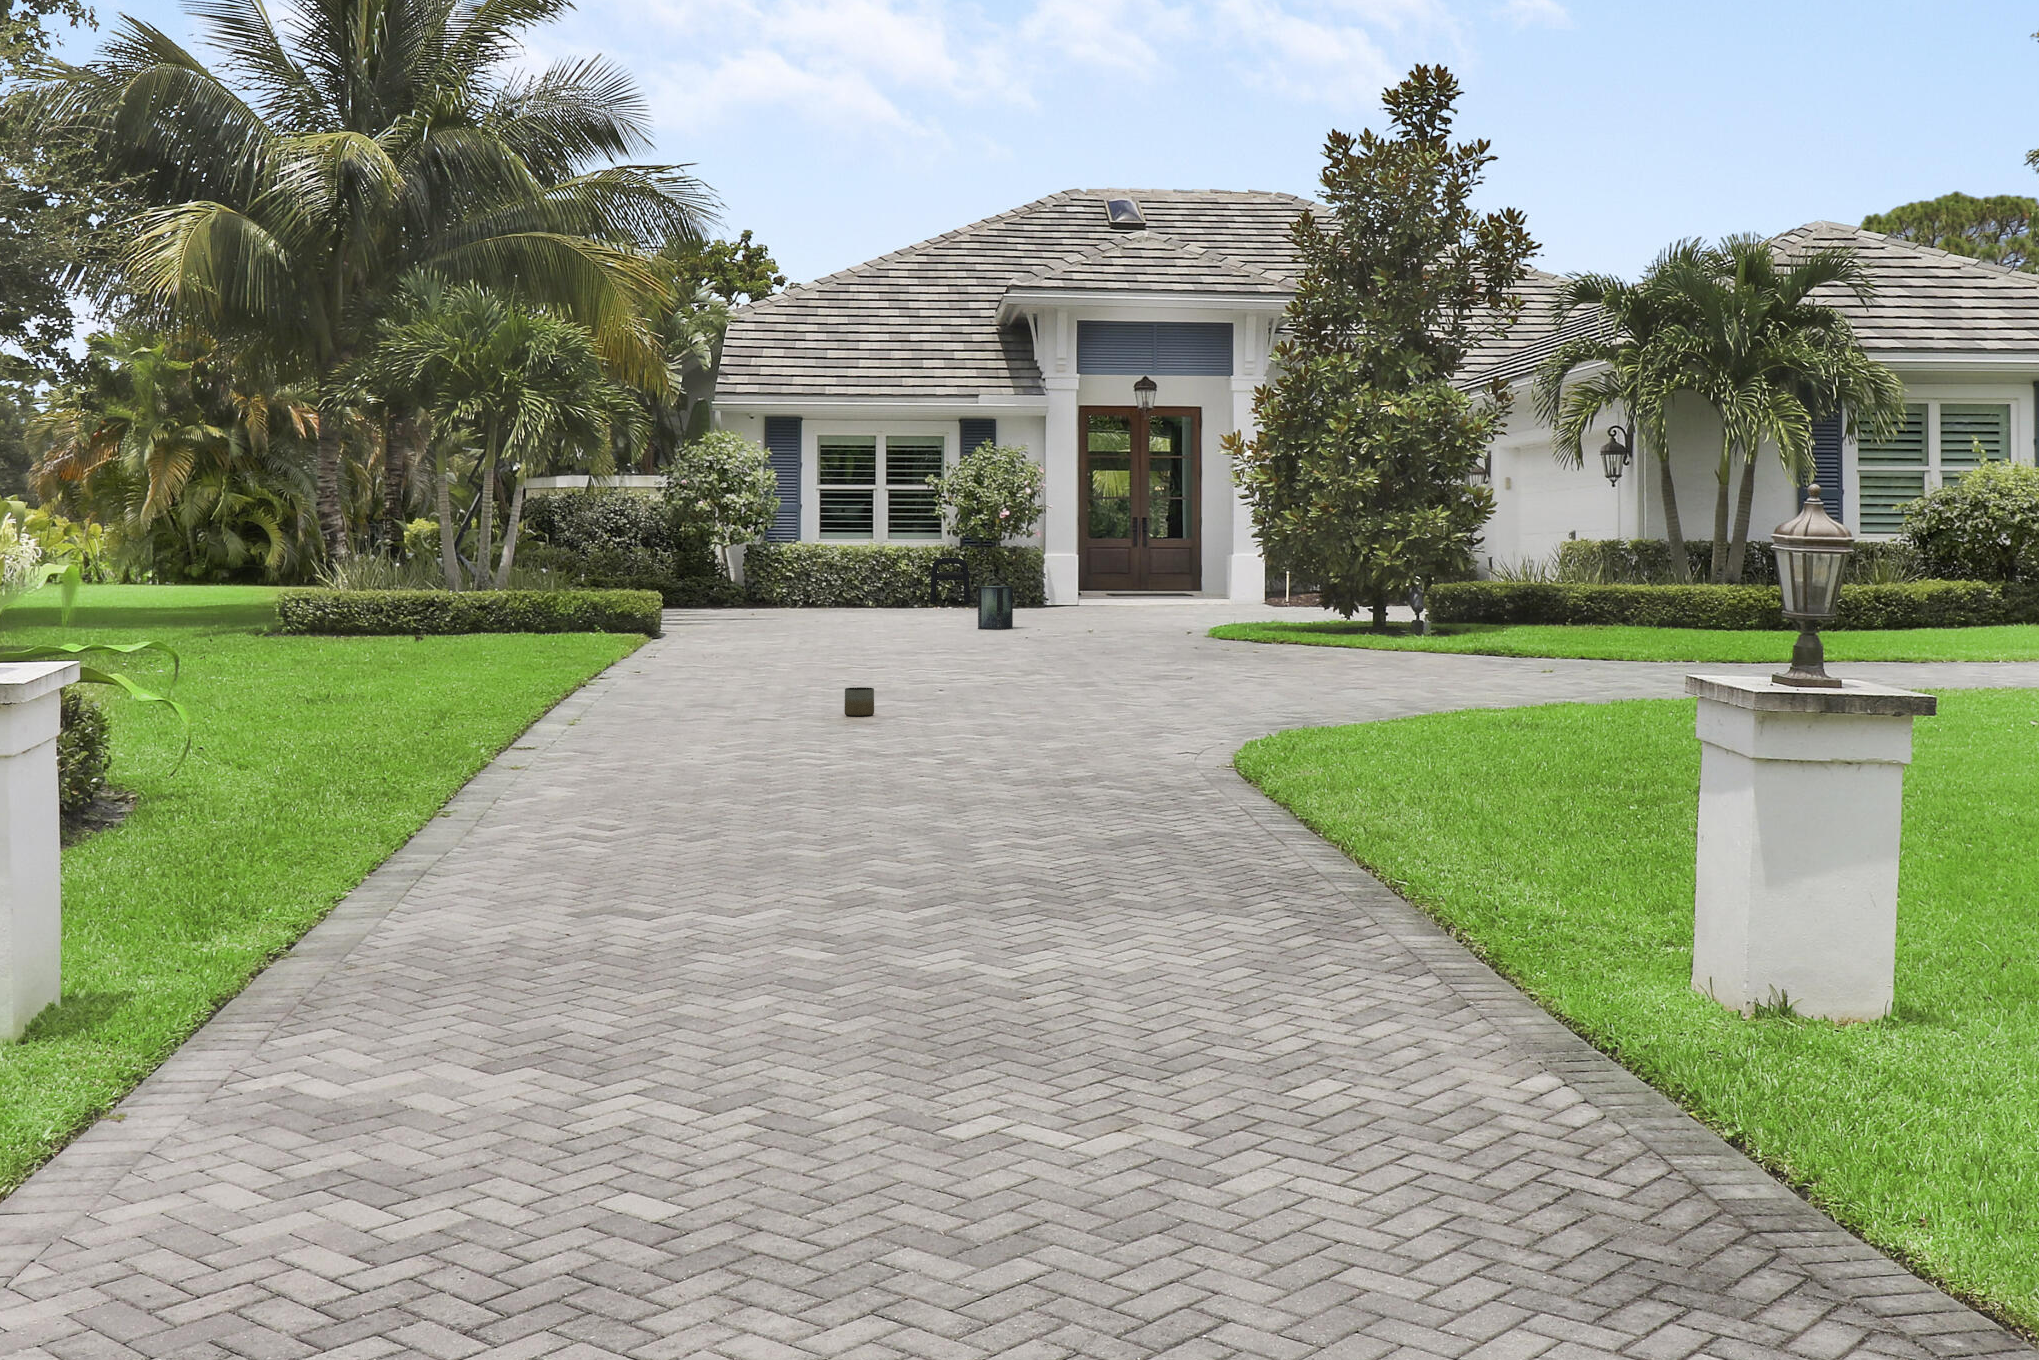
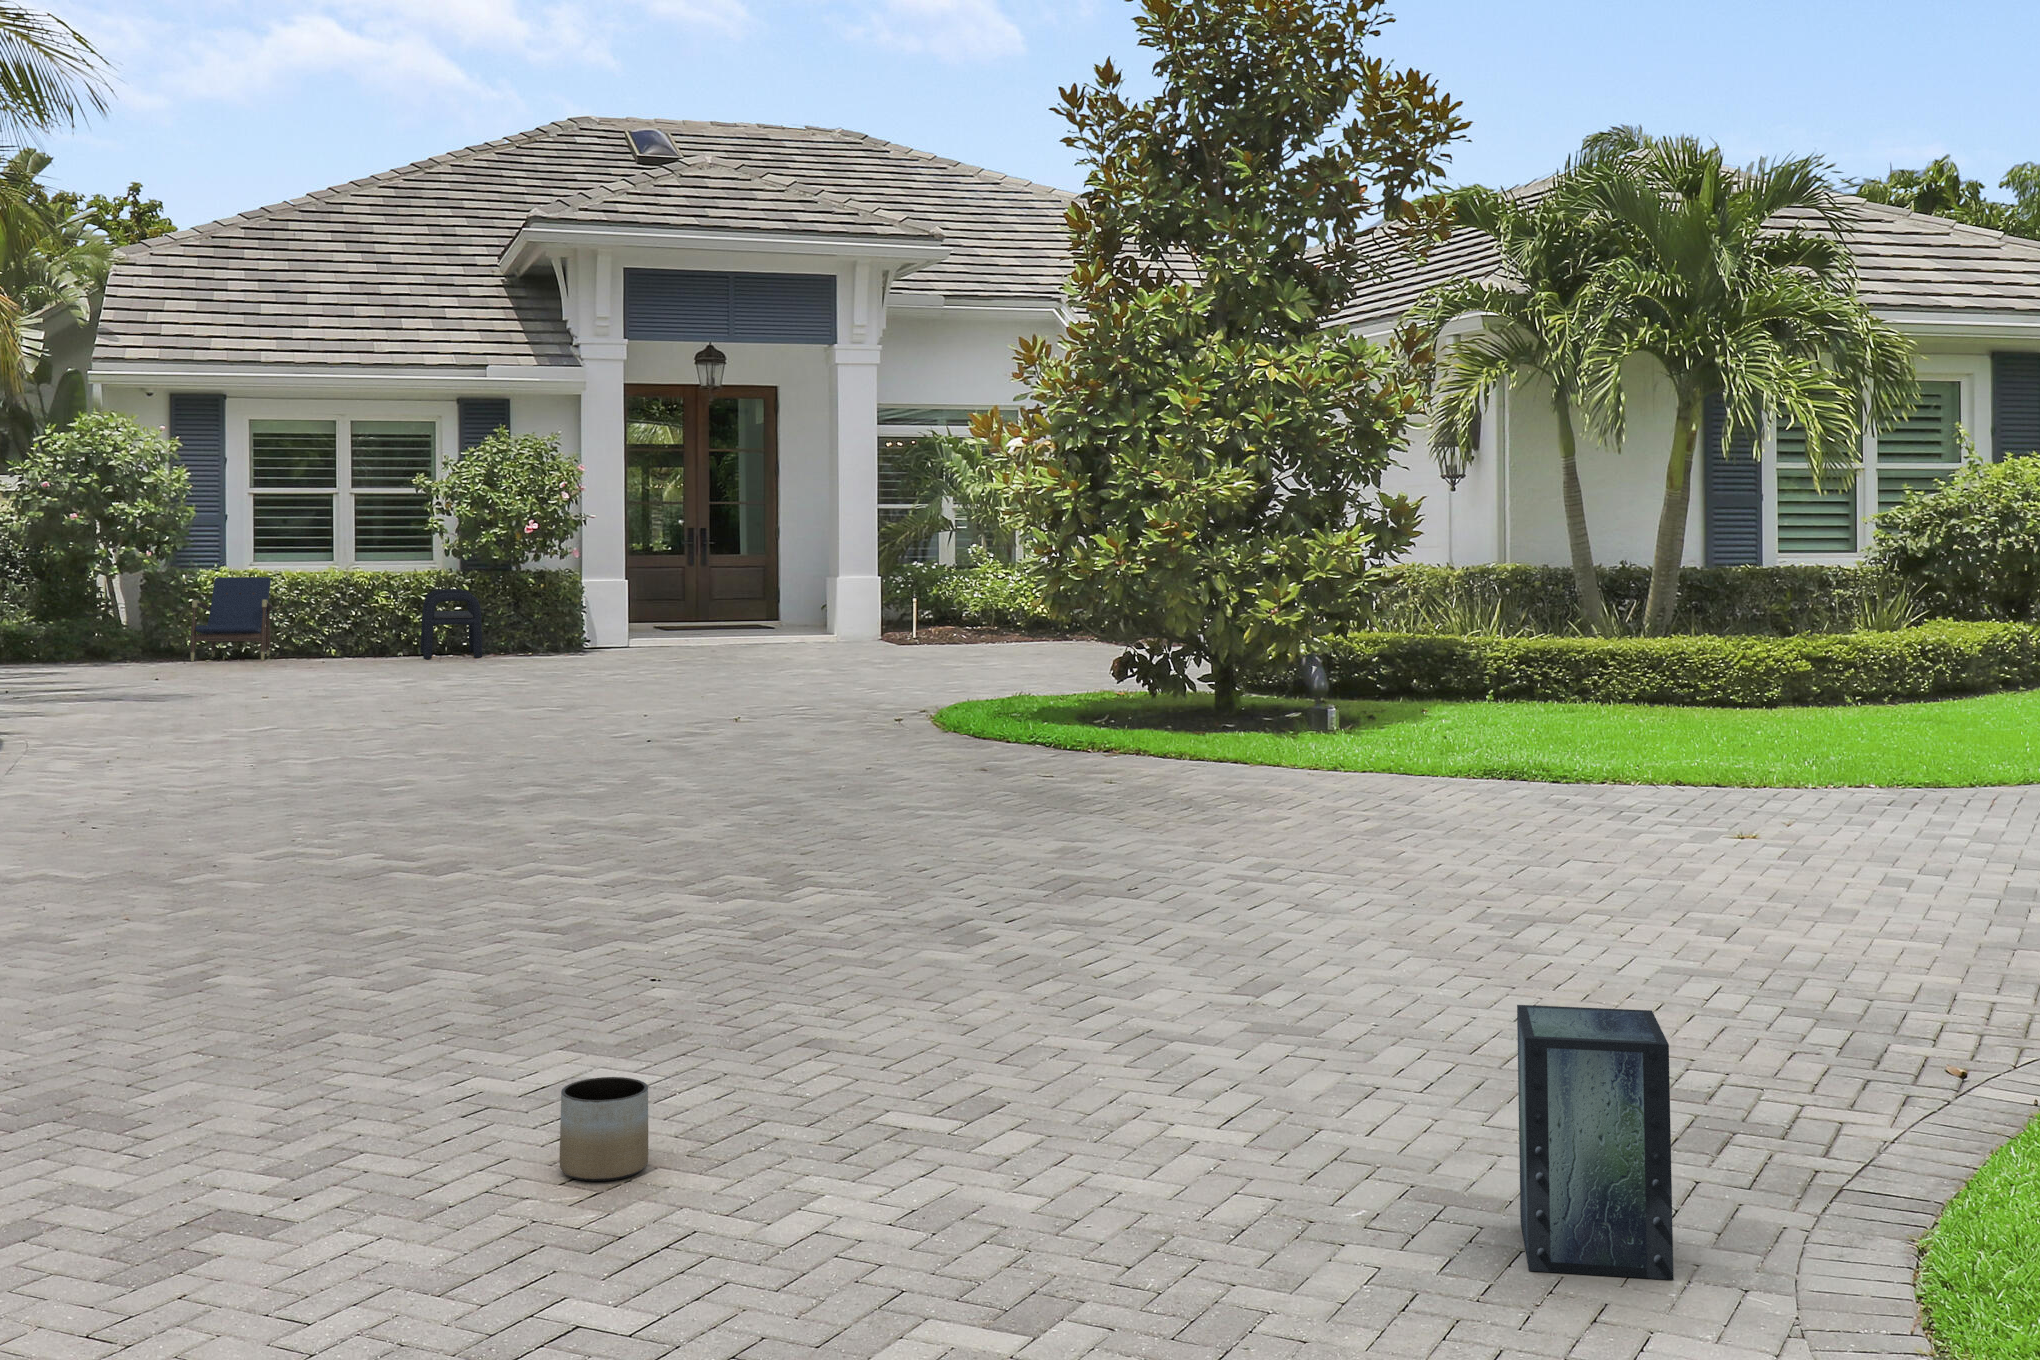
lounge chair: none [779,546,832,603] -> present [190,577,273,662]
storage box: present [978,586,1013,630] -> present [1517,1005,1673,1280]

